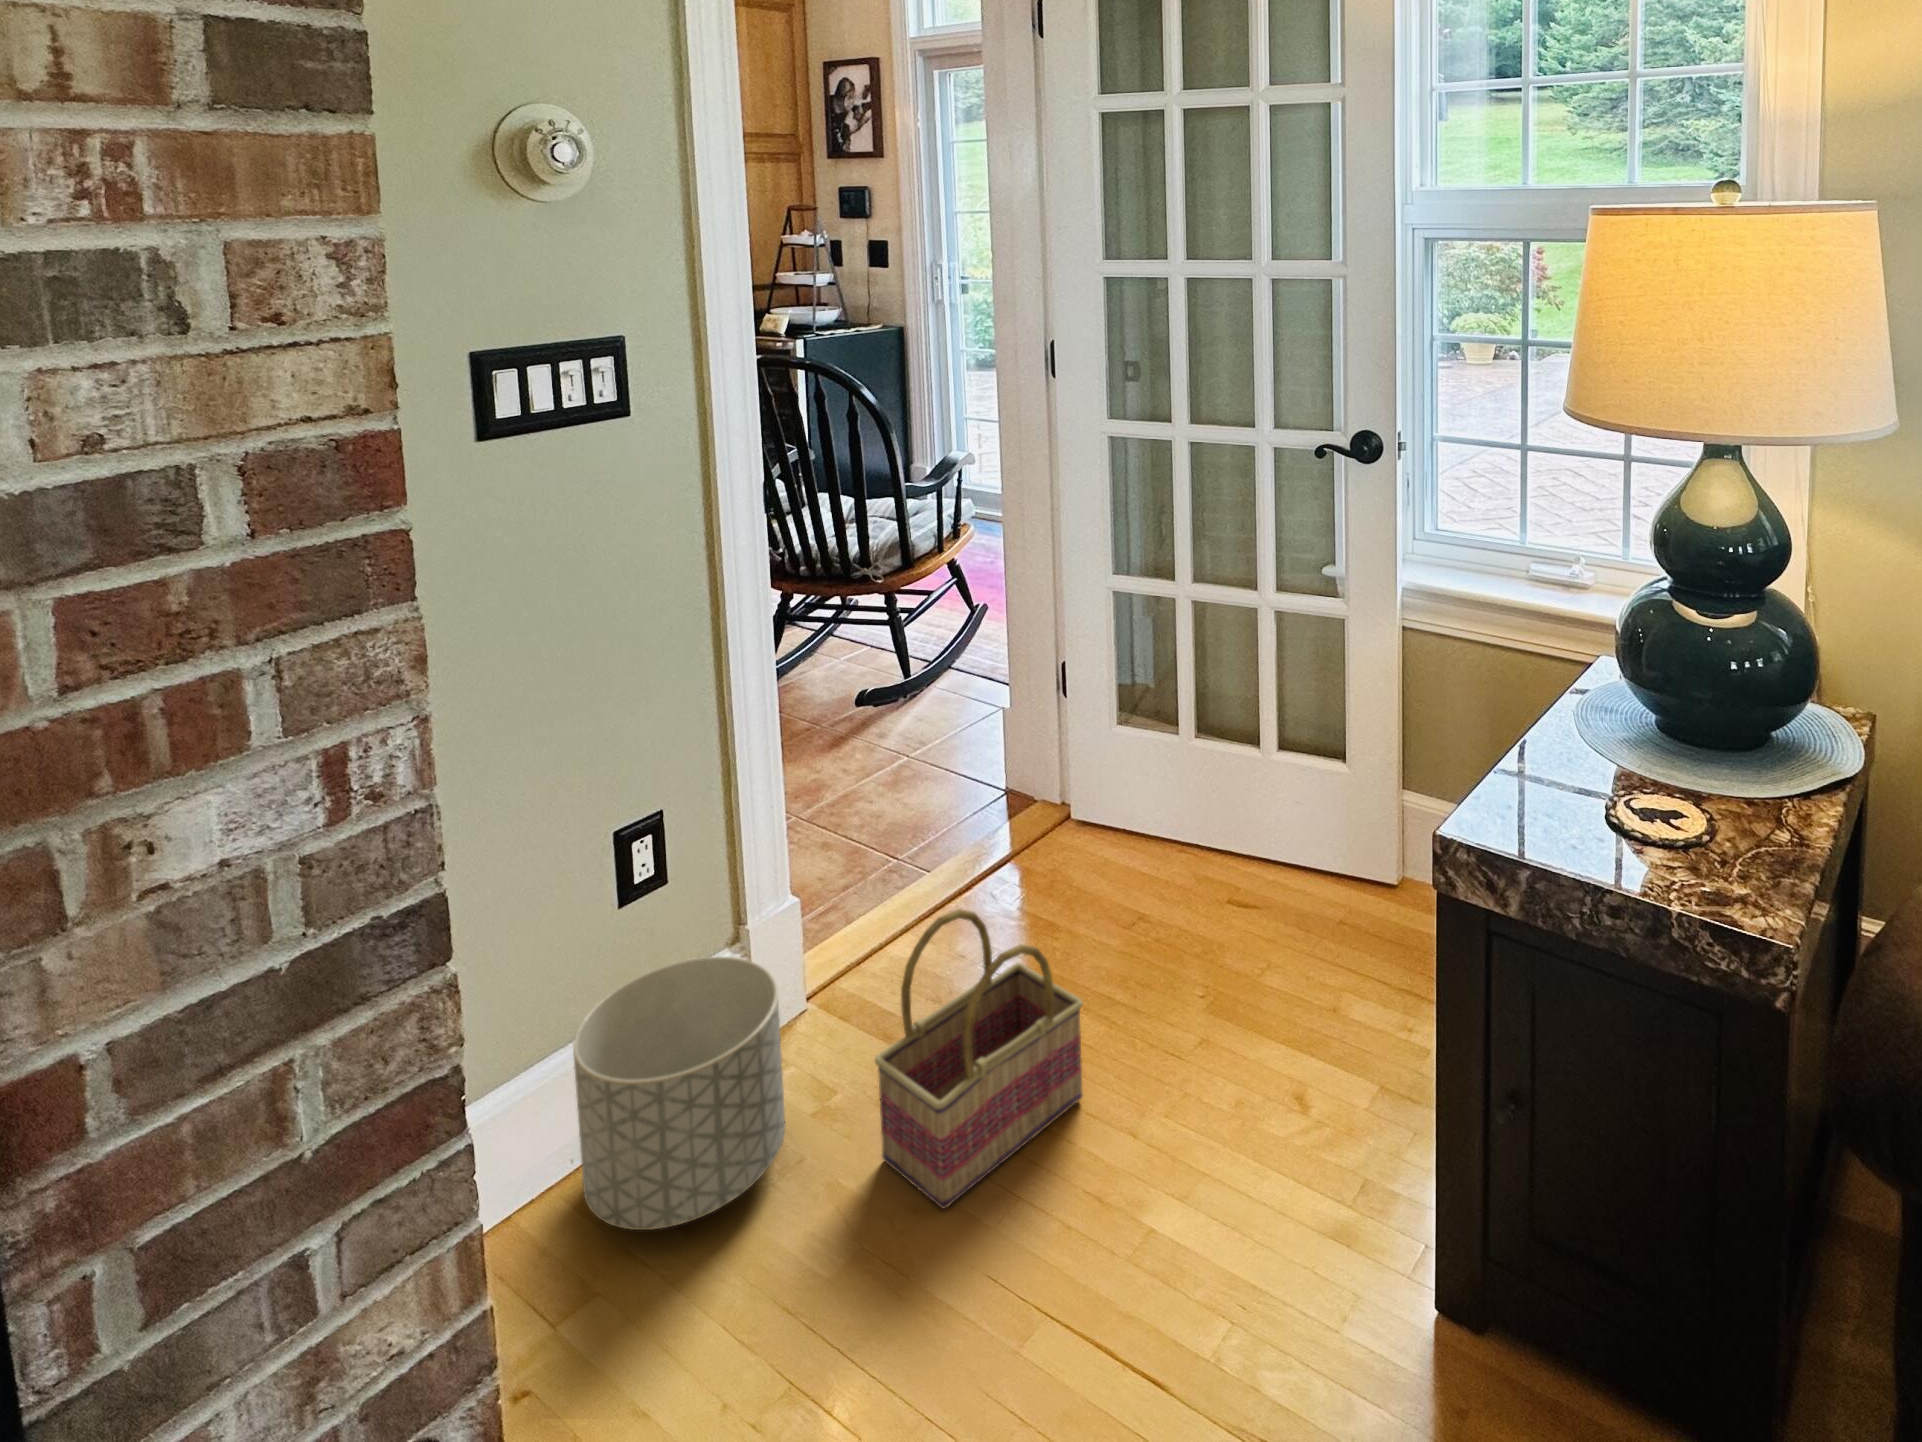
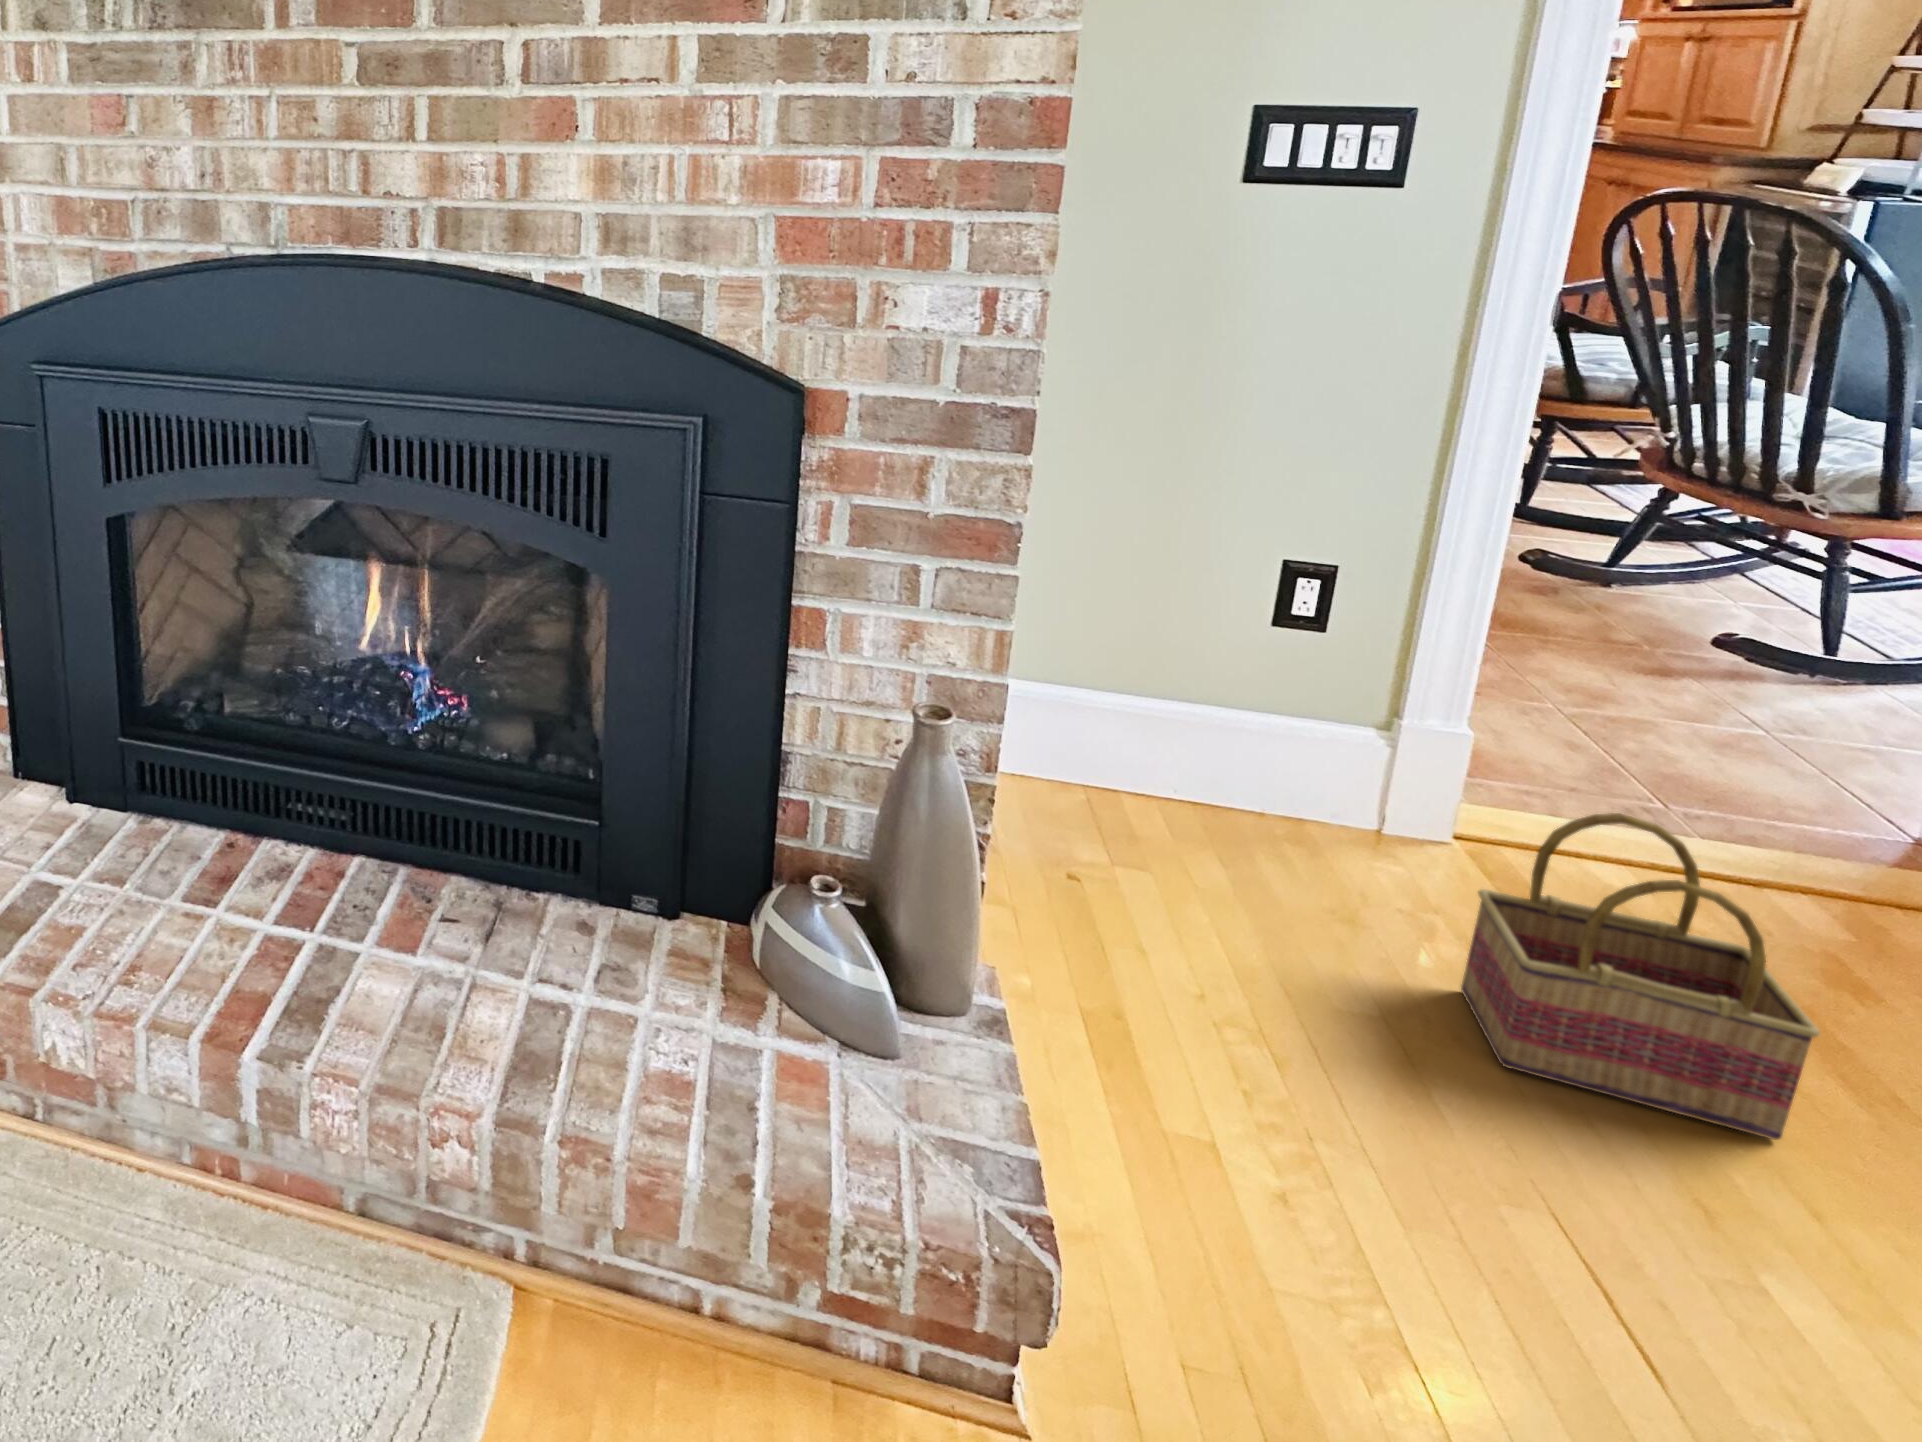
planter: present [573,957,785,1230] -> none [1174,685,1399,903]

